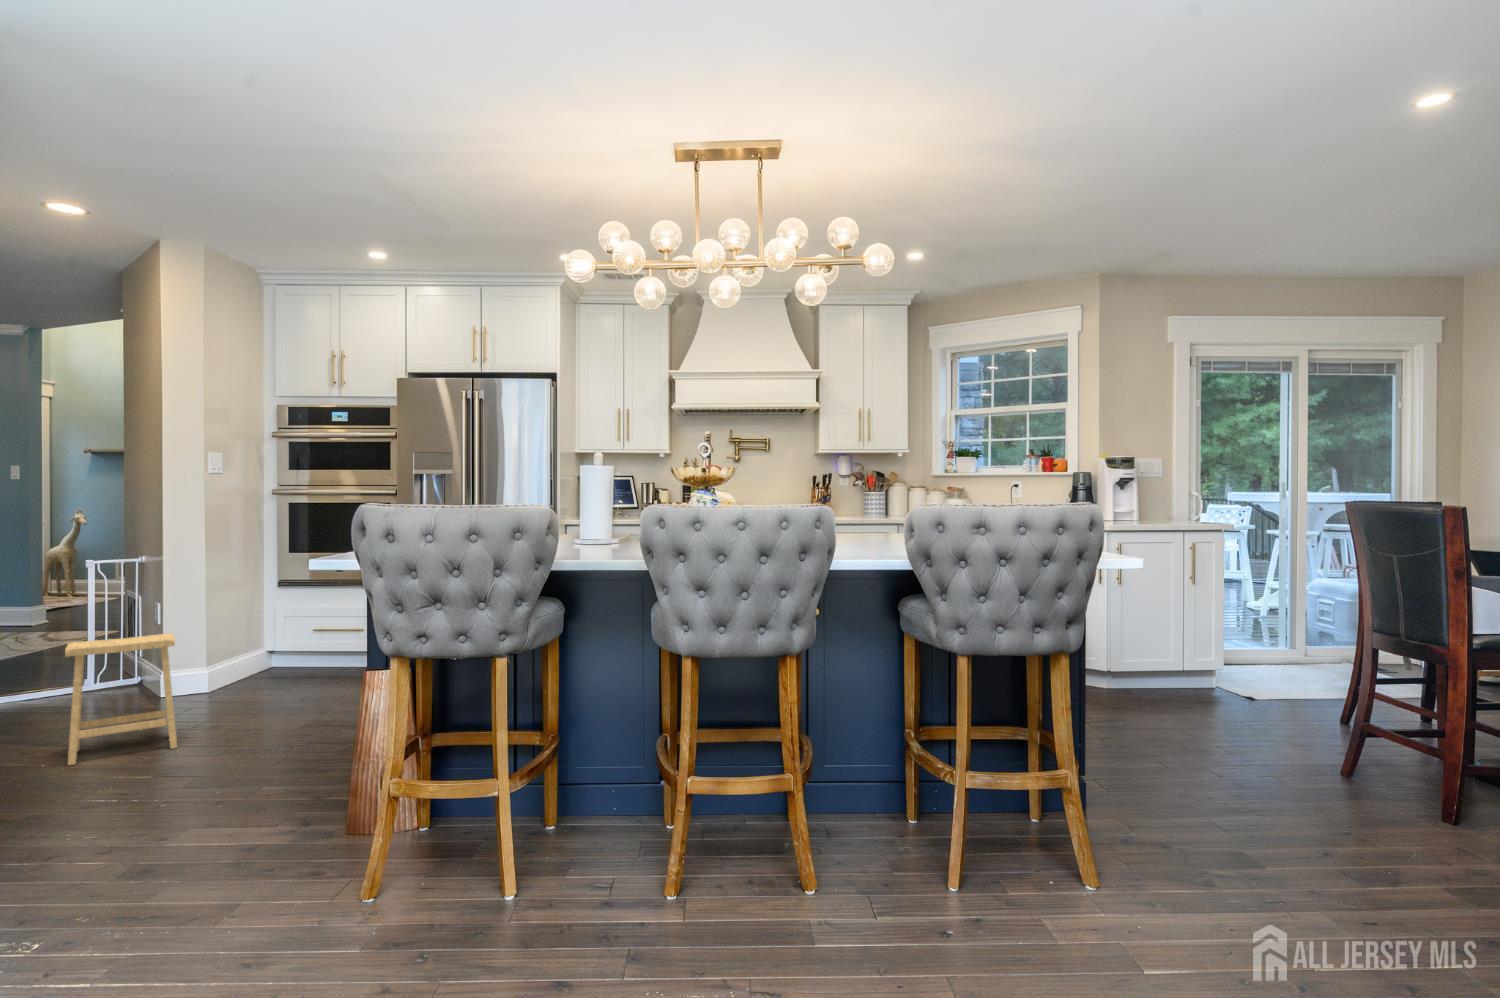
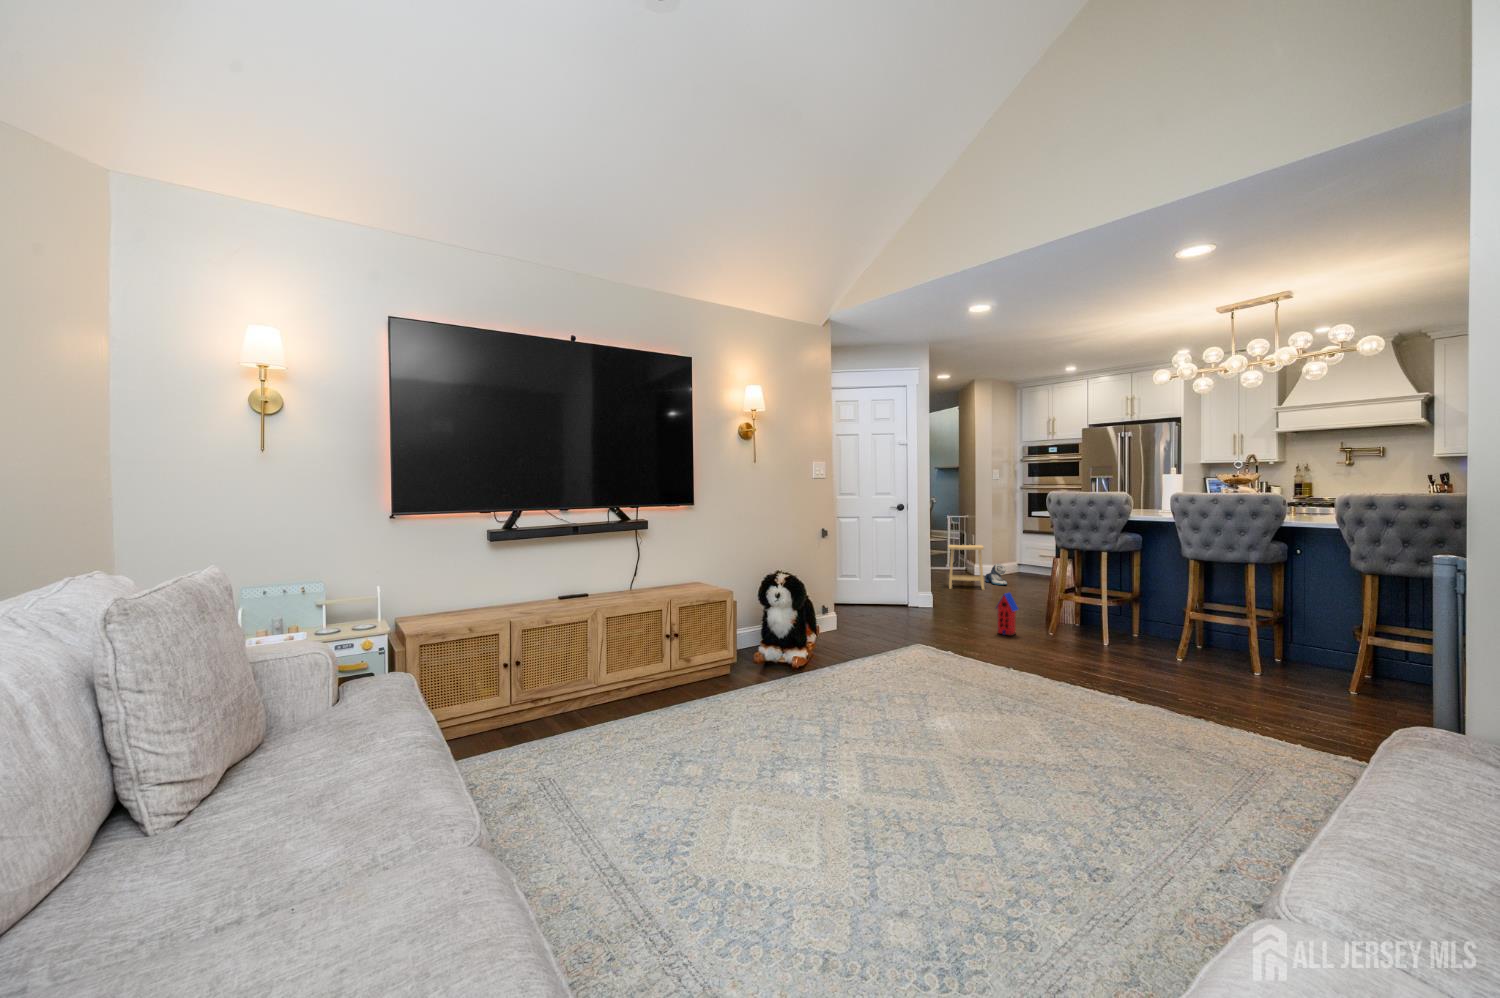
plush toy: none [185,669,241,721] -> present [985,564,1007,585]
toy house: none [180,821,265,974] -> present [996,593,1018,636]

